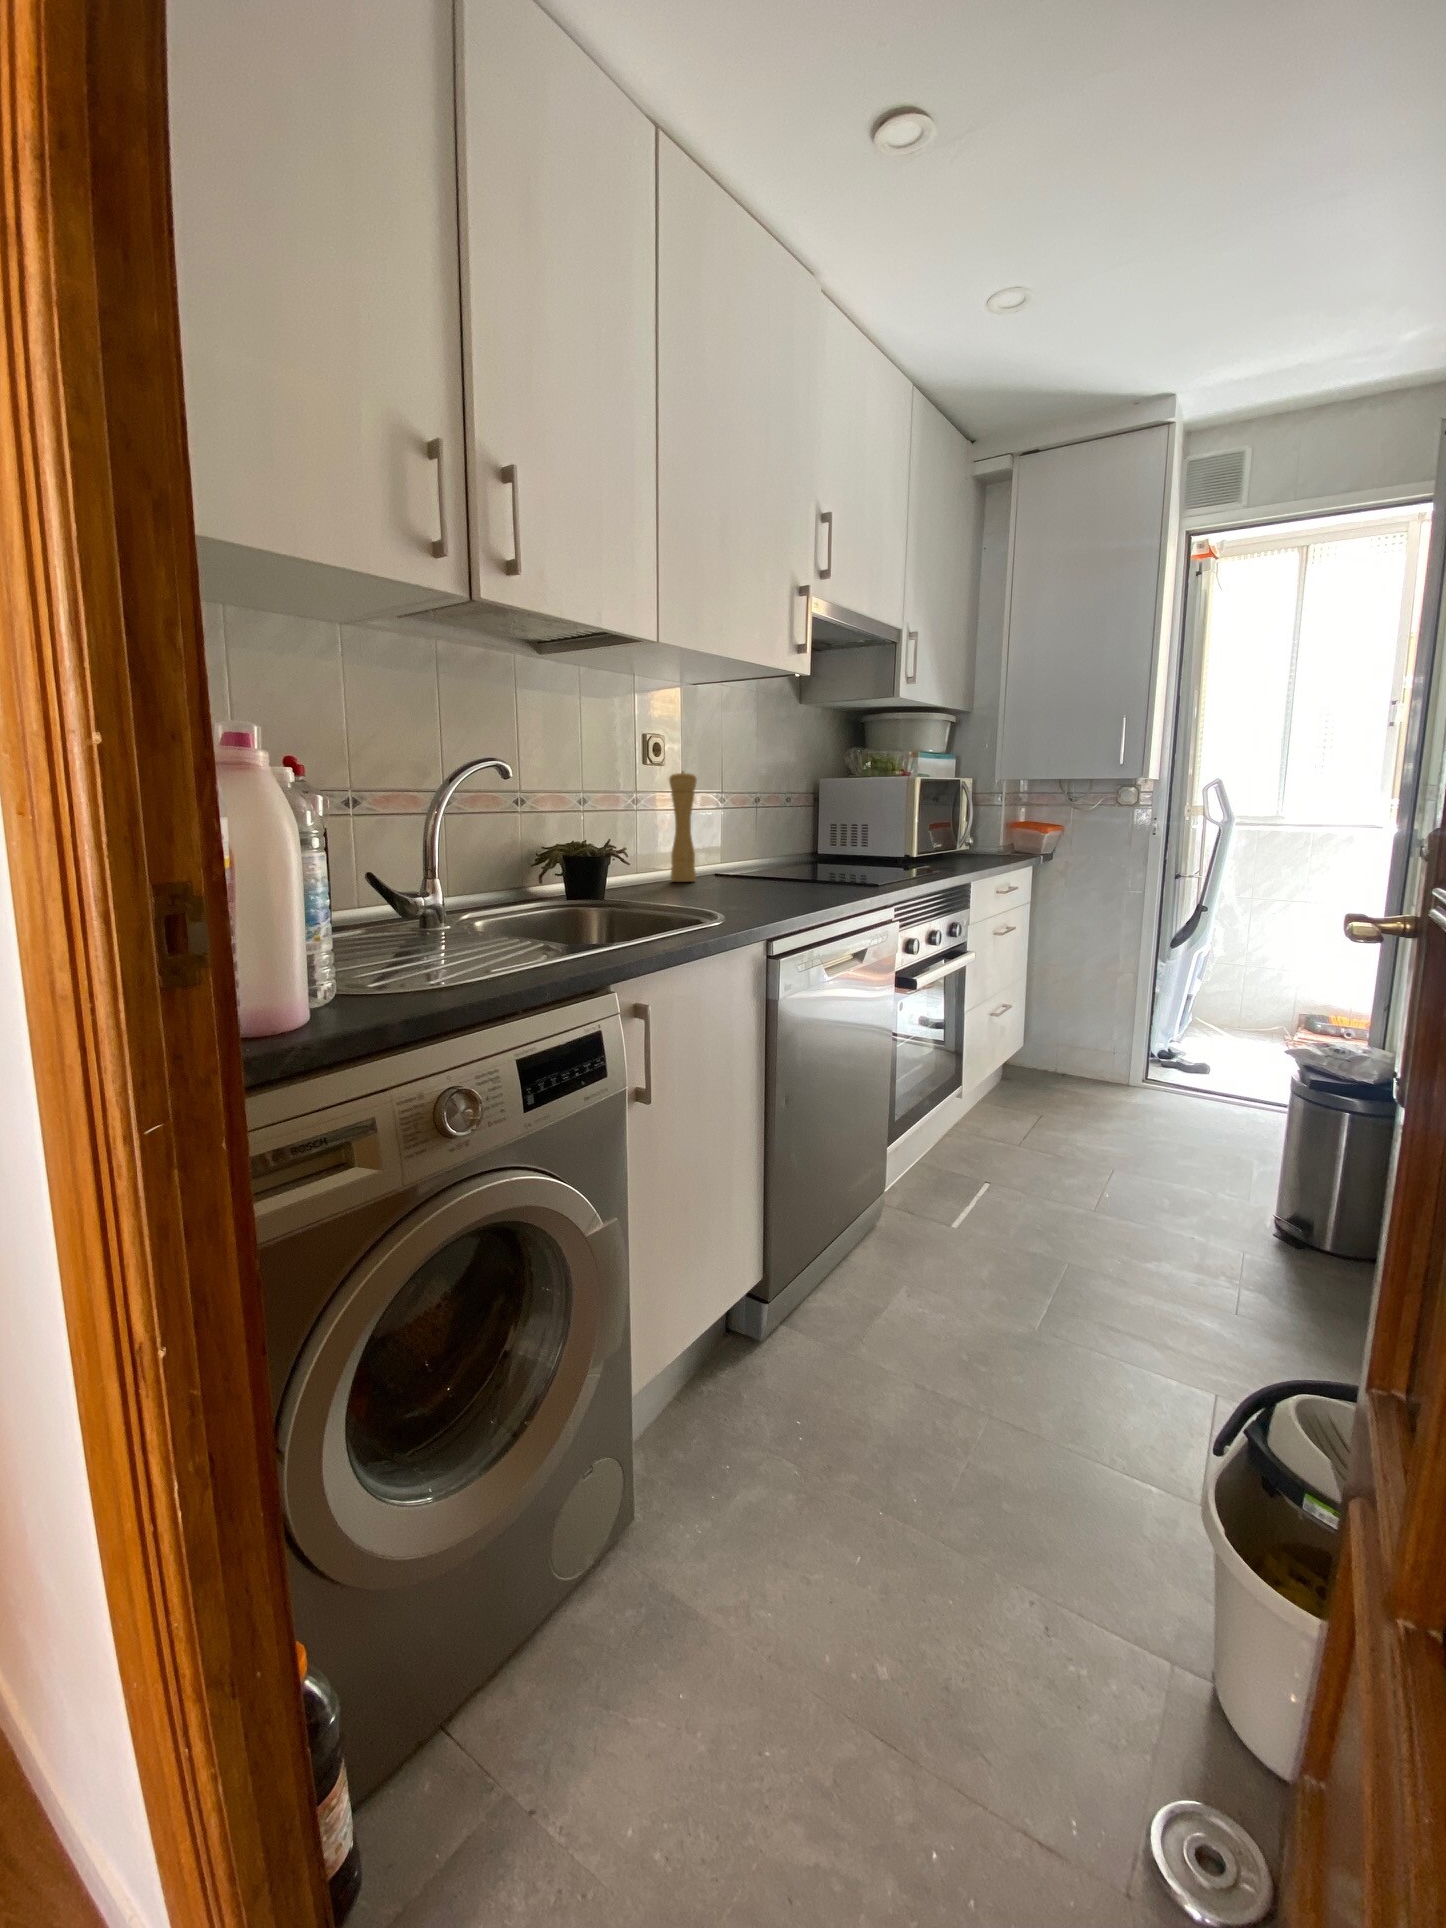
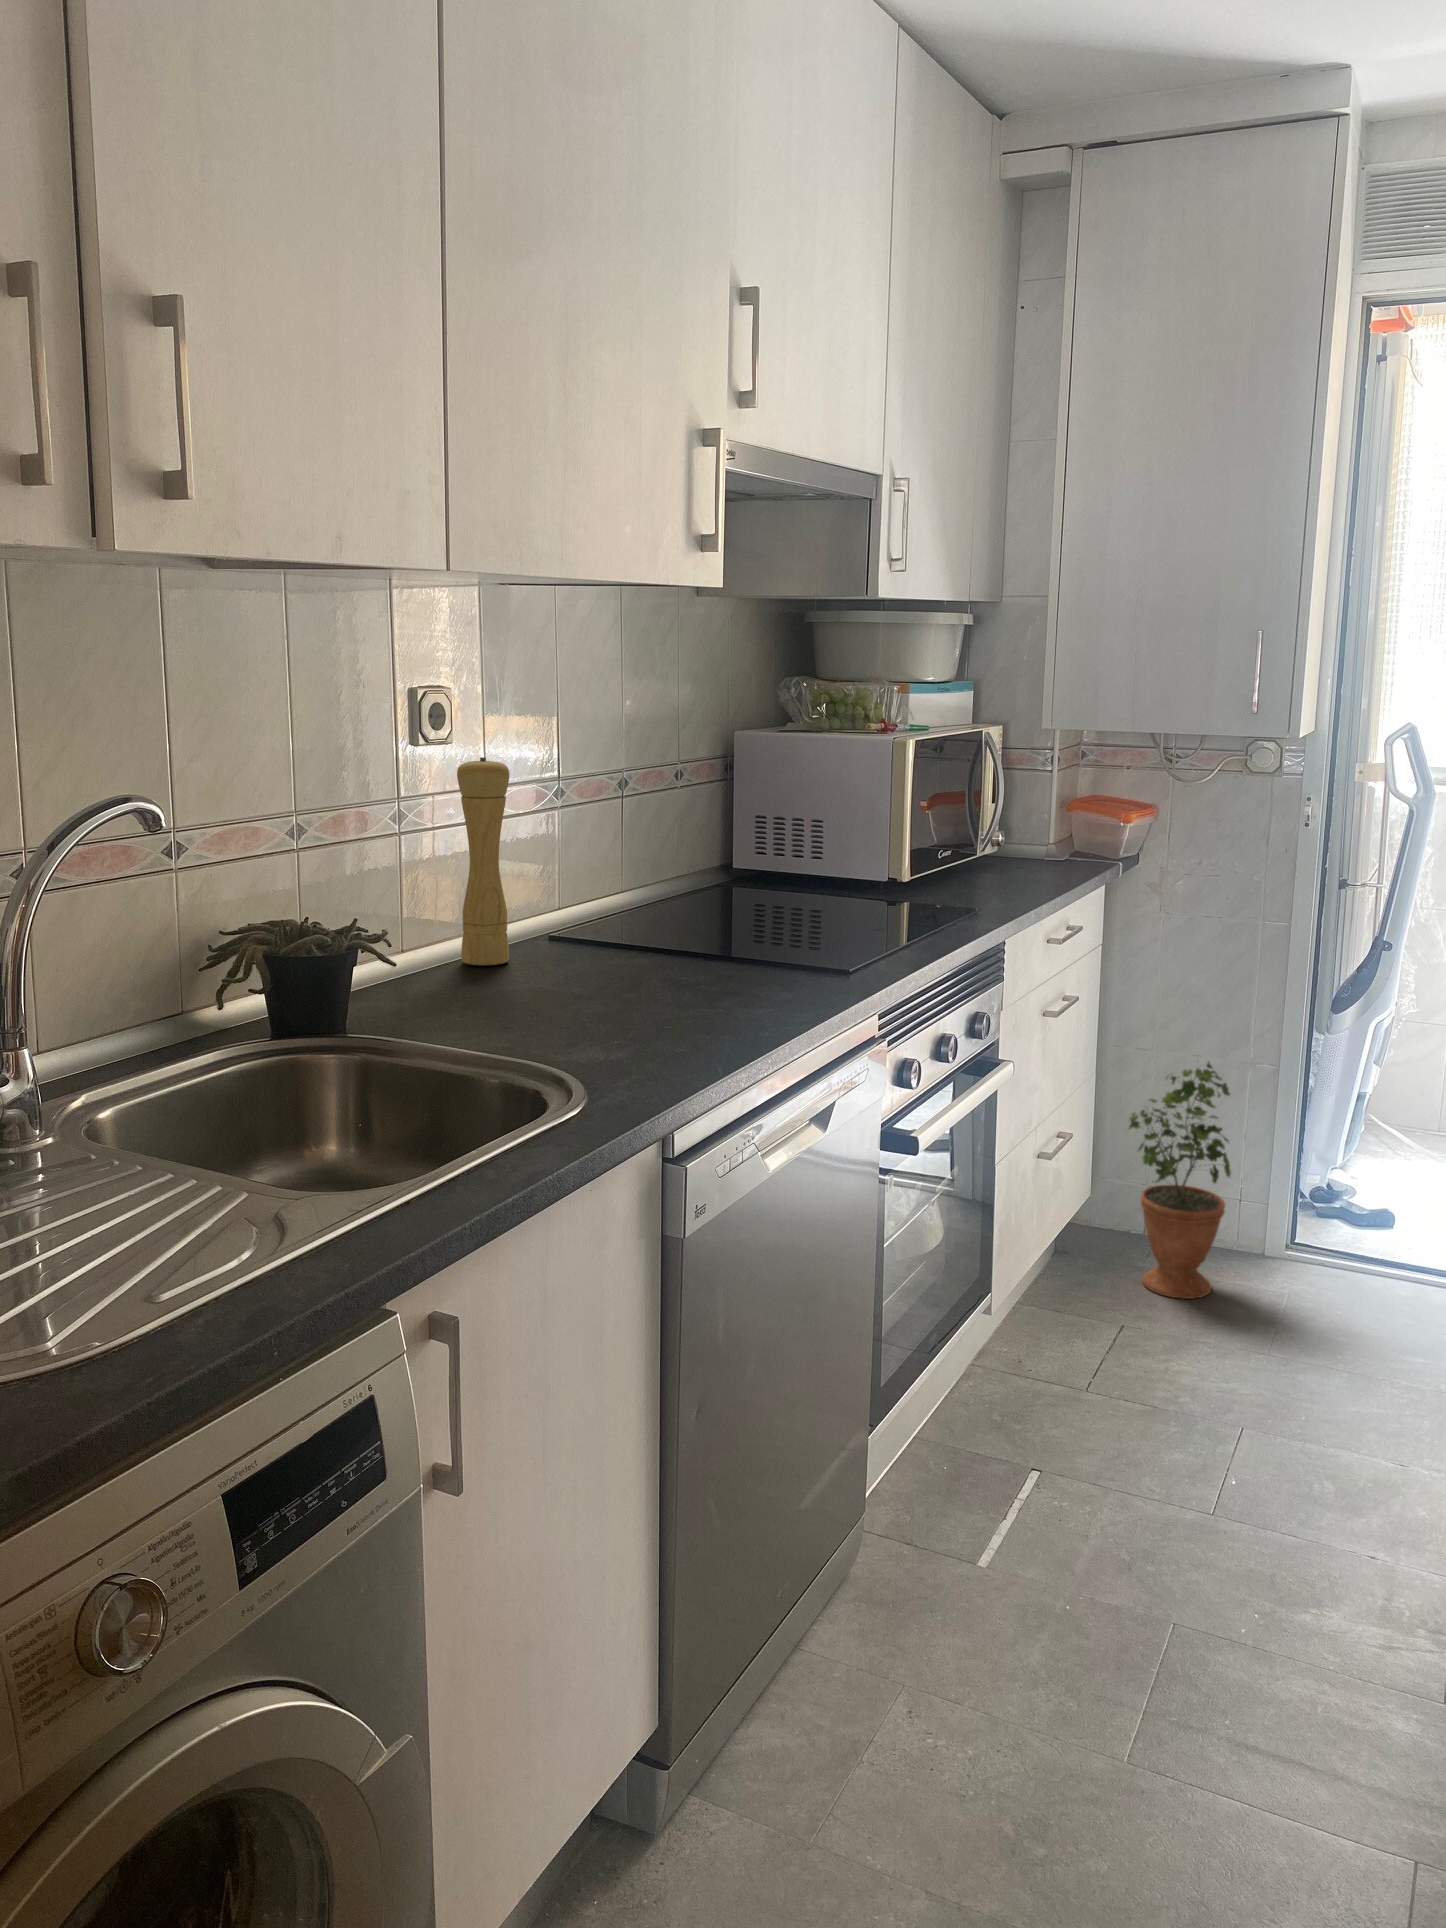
potted plant: none [1045,963,1107,1101] -> present [1129,1063,1231,1299]

